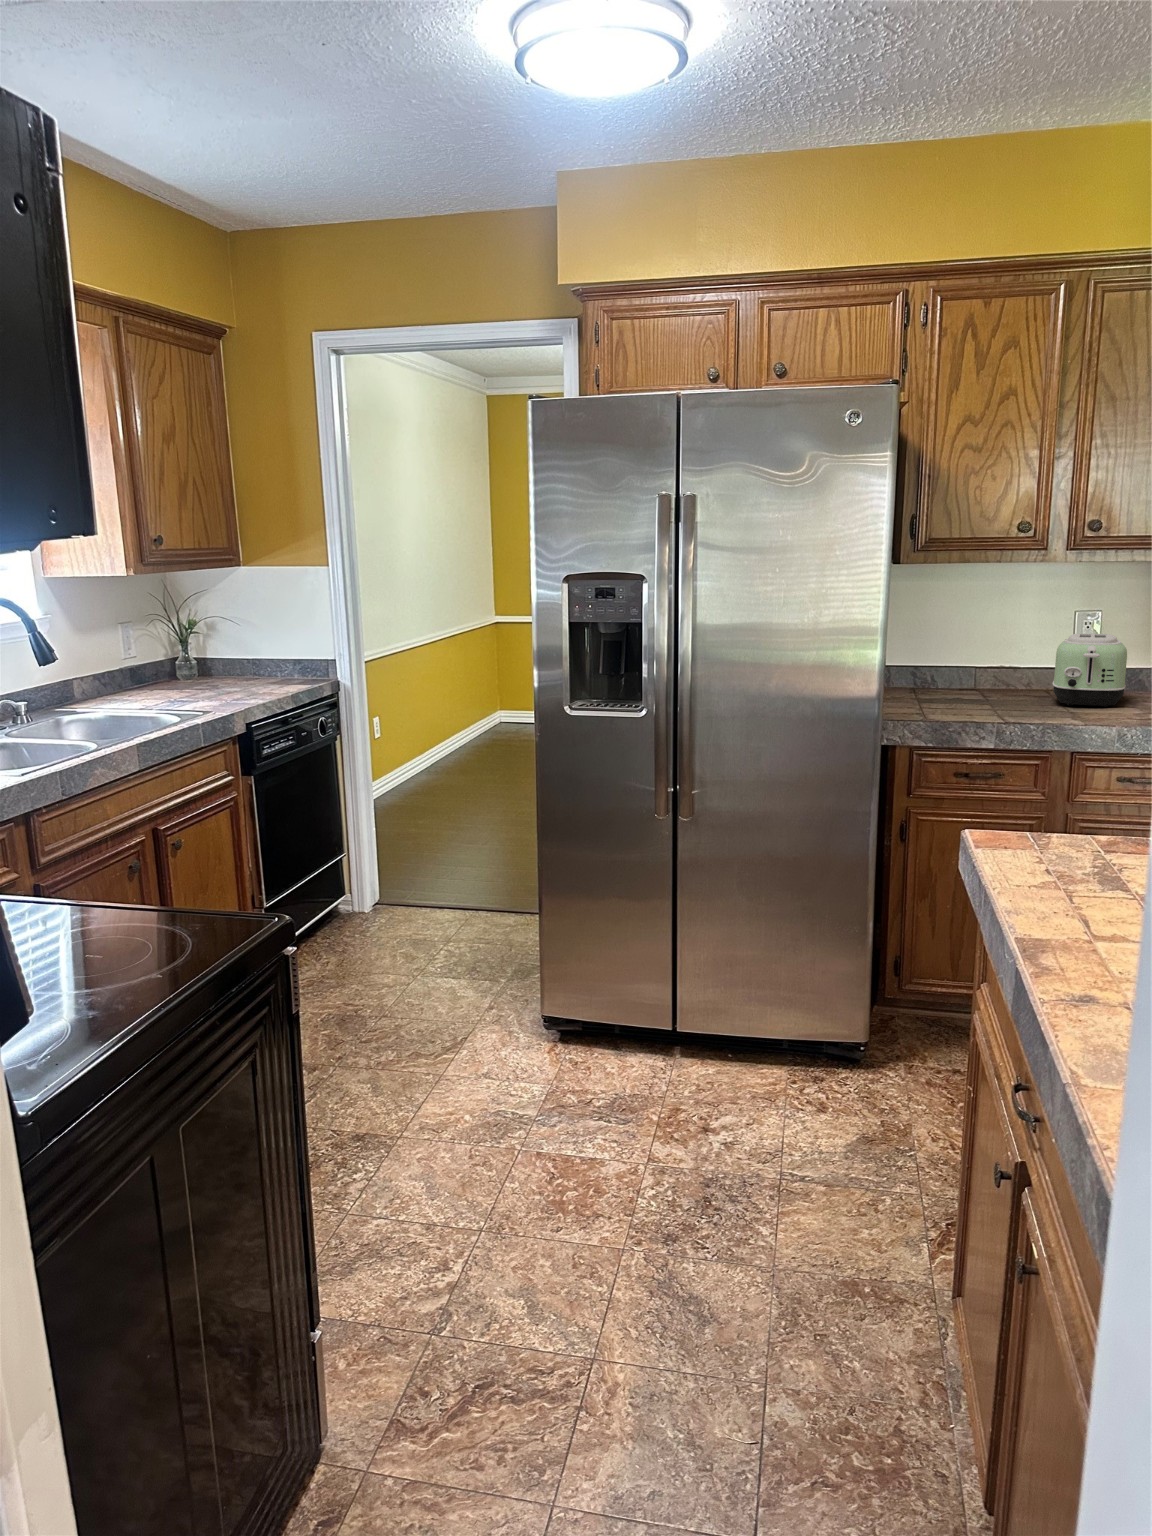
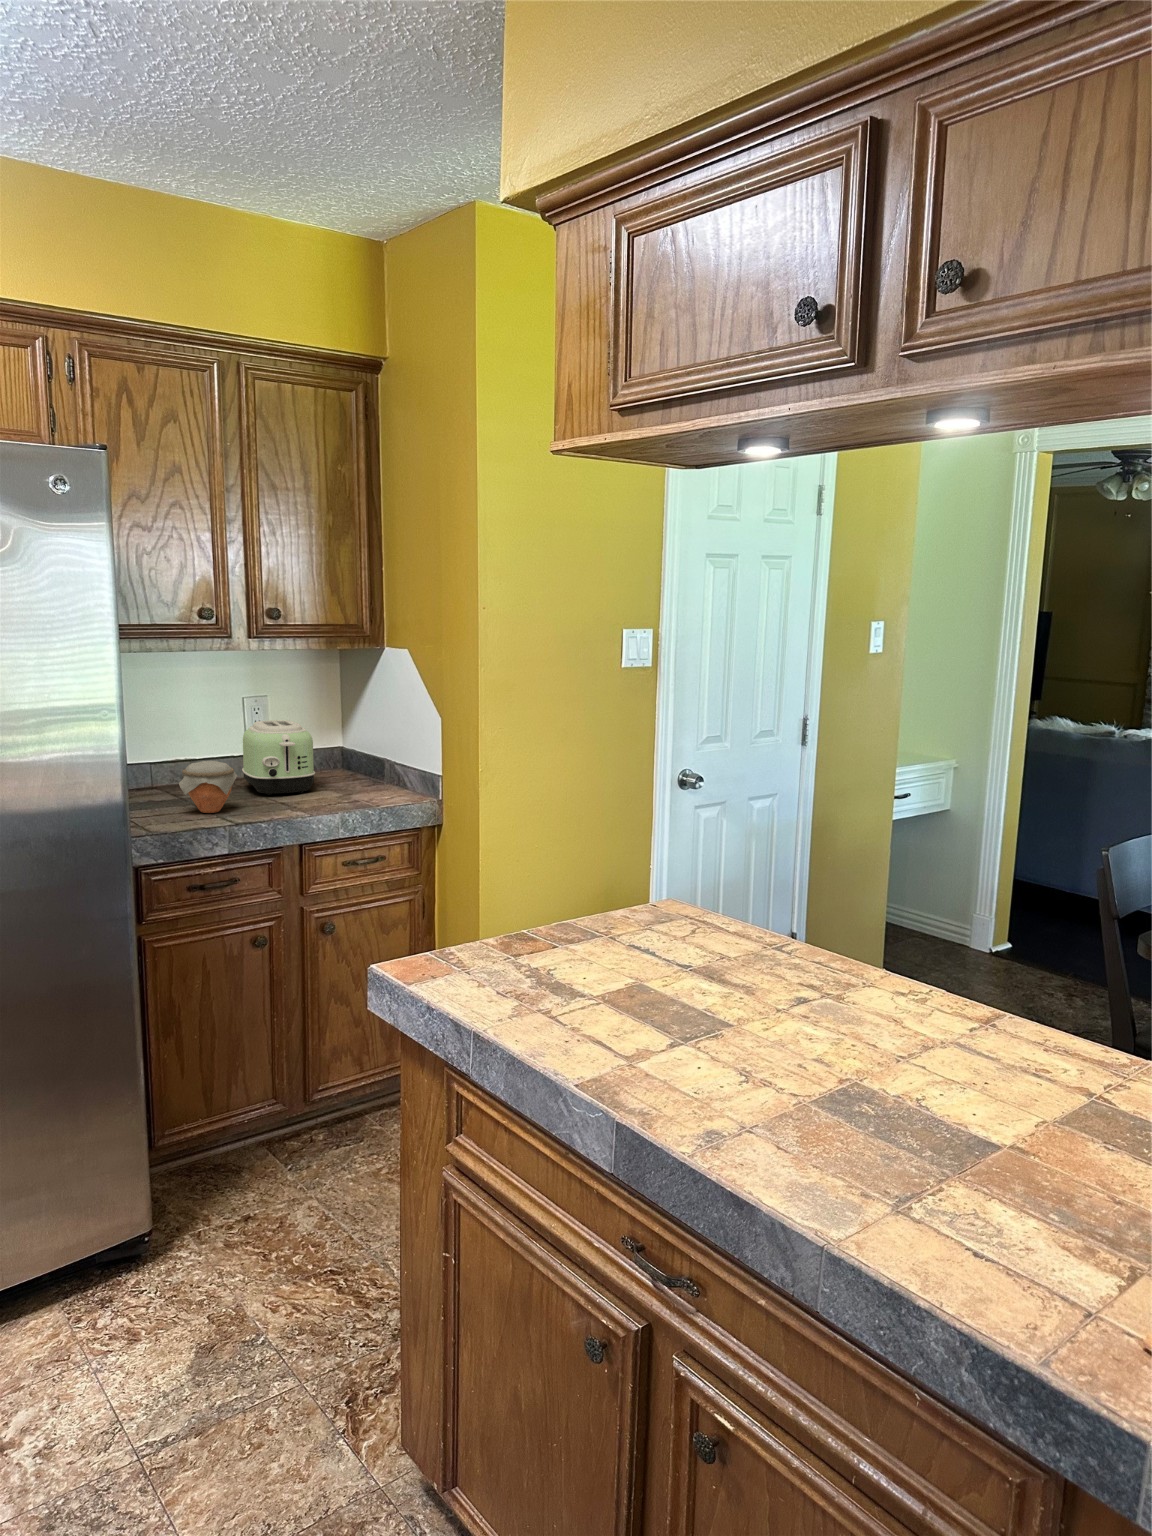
jar: none [971,665,1029,713] -> present [179,761,238,813]

